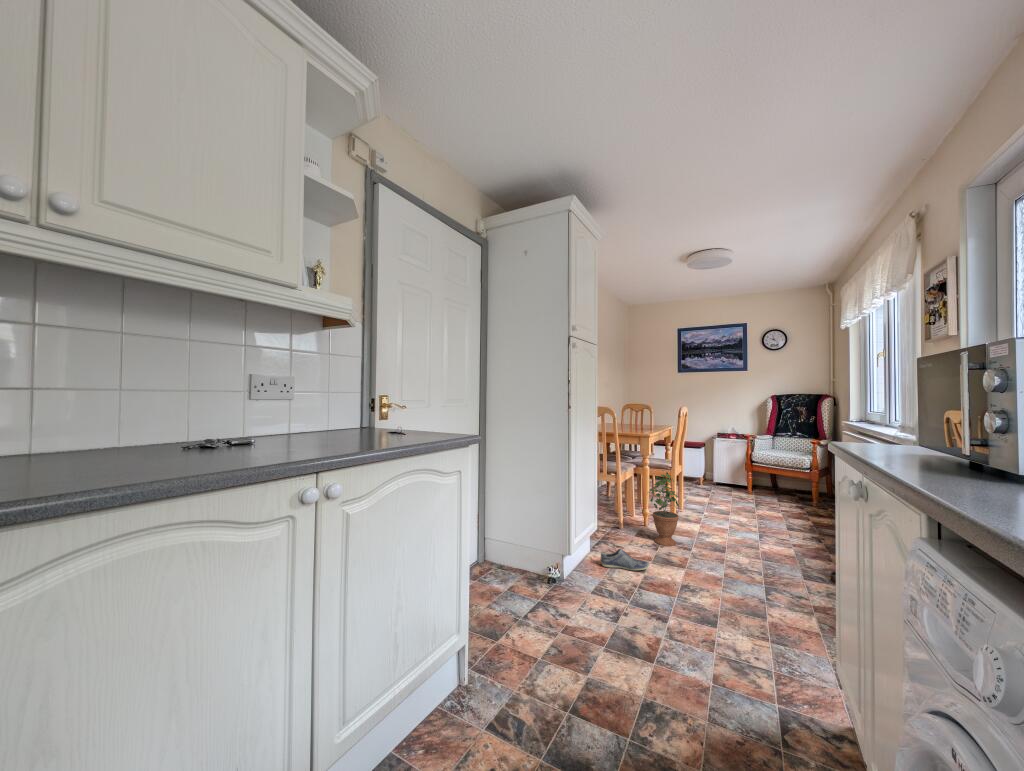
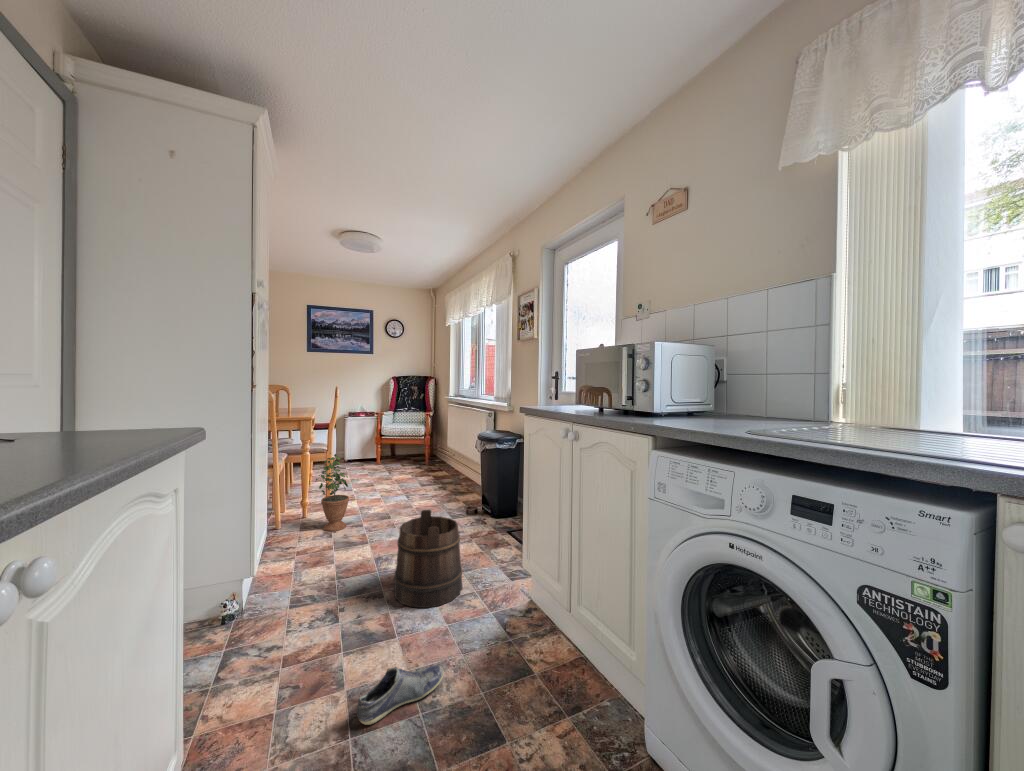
bucket: none [676,547,761,663] -> present [394,510,462,608]
shoe: present [601,549,649,571] -> present [357,665,443,725]

